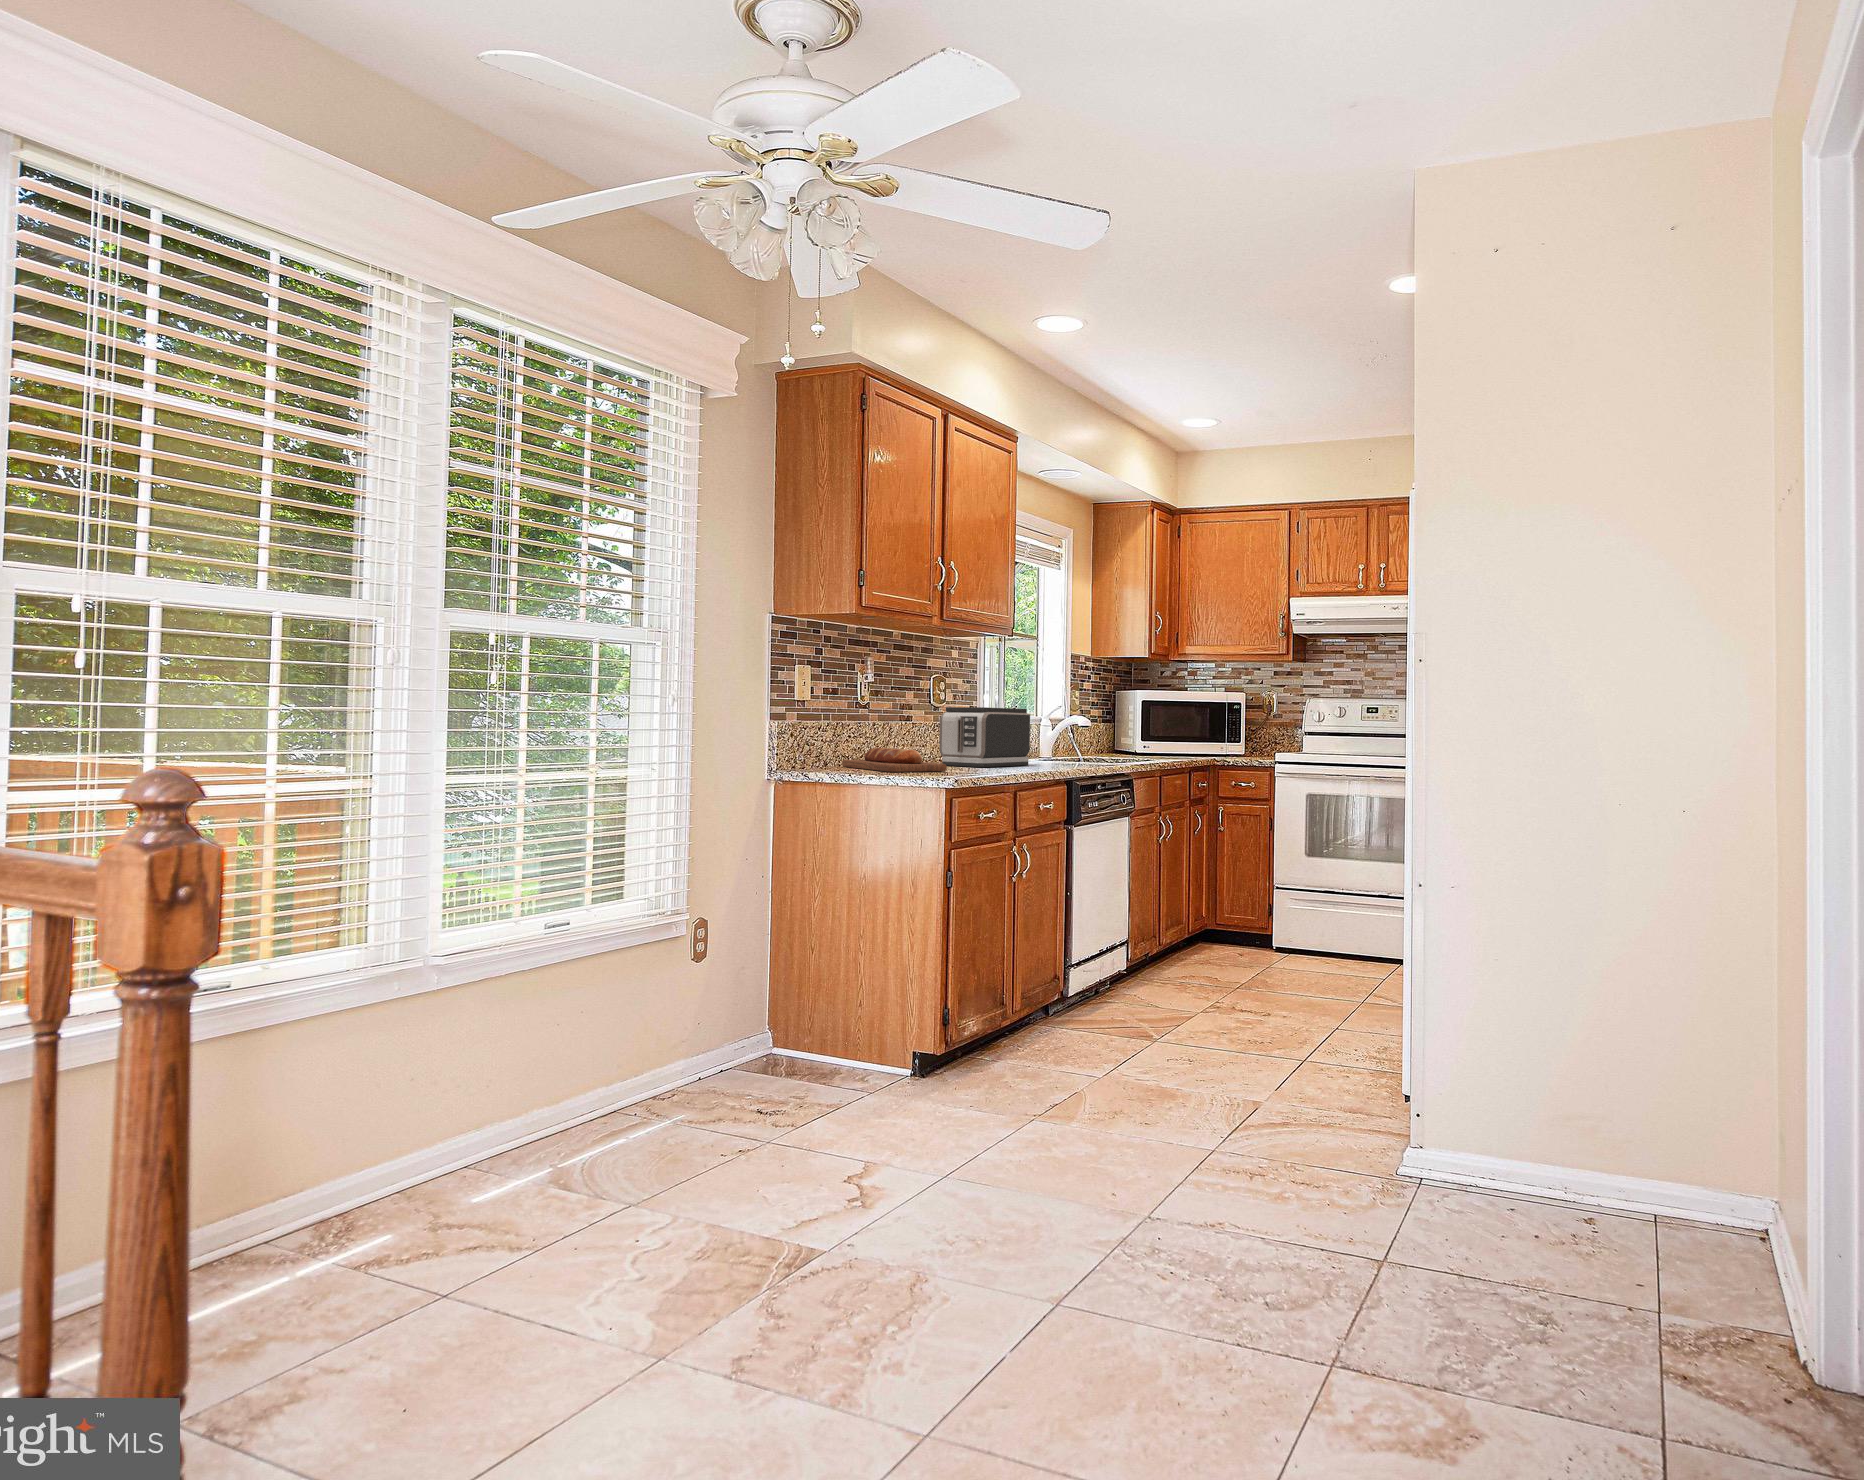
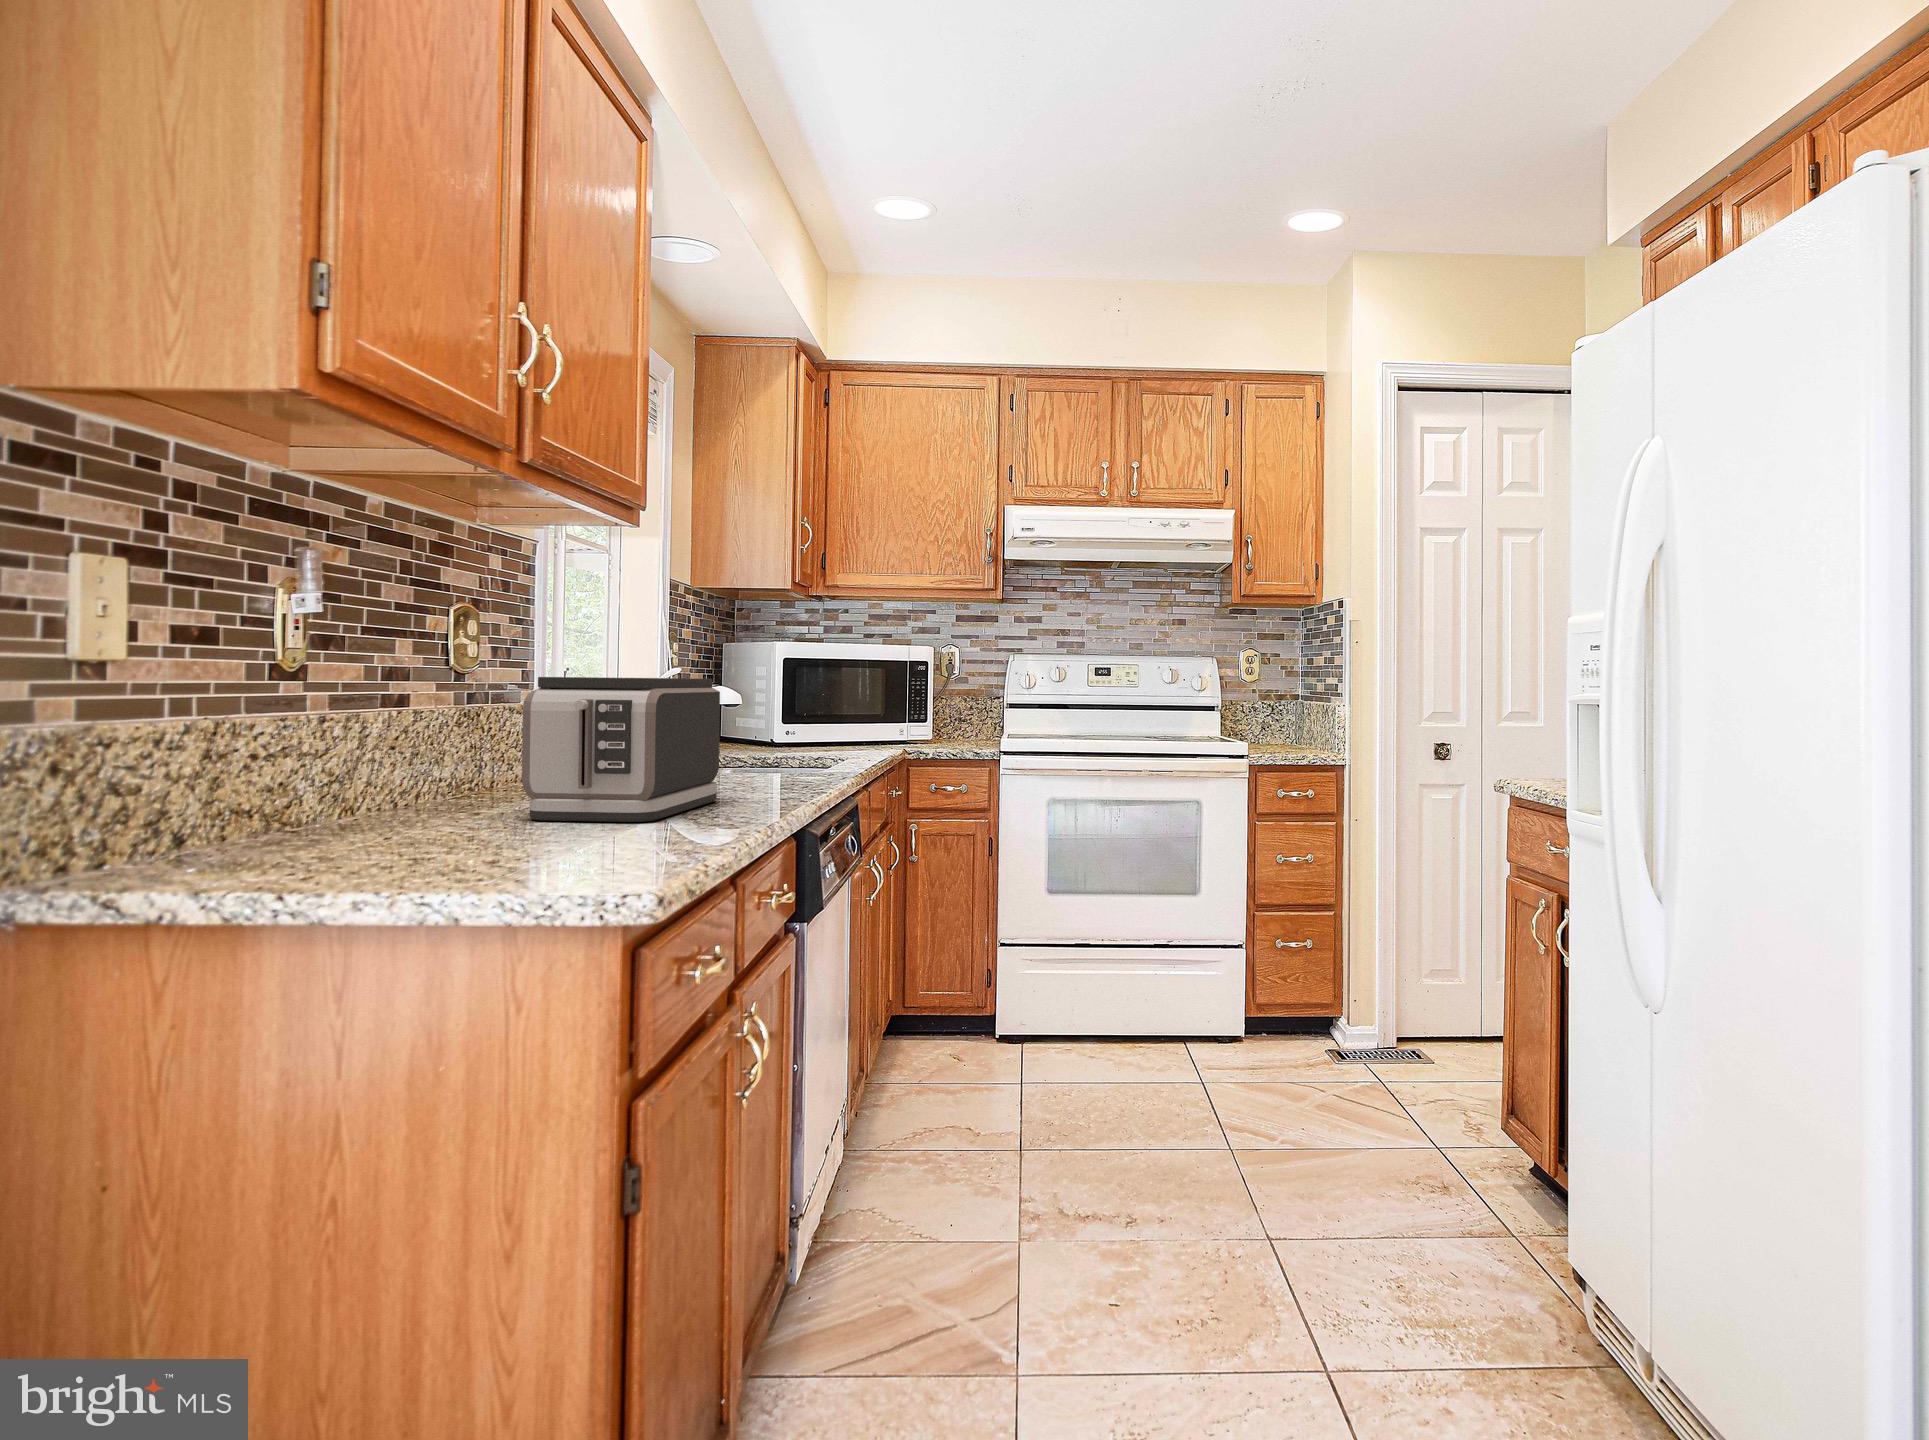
bread loaf: present [842,748,947,772] -> none [248,798,614,886]

